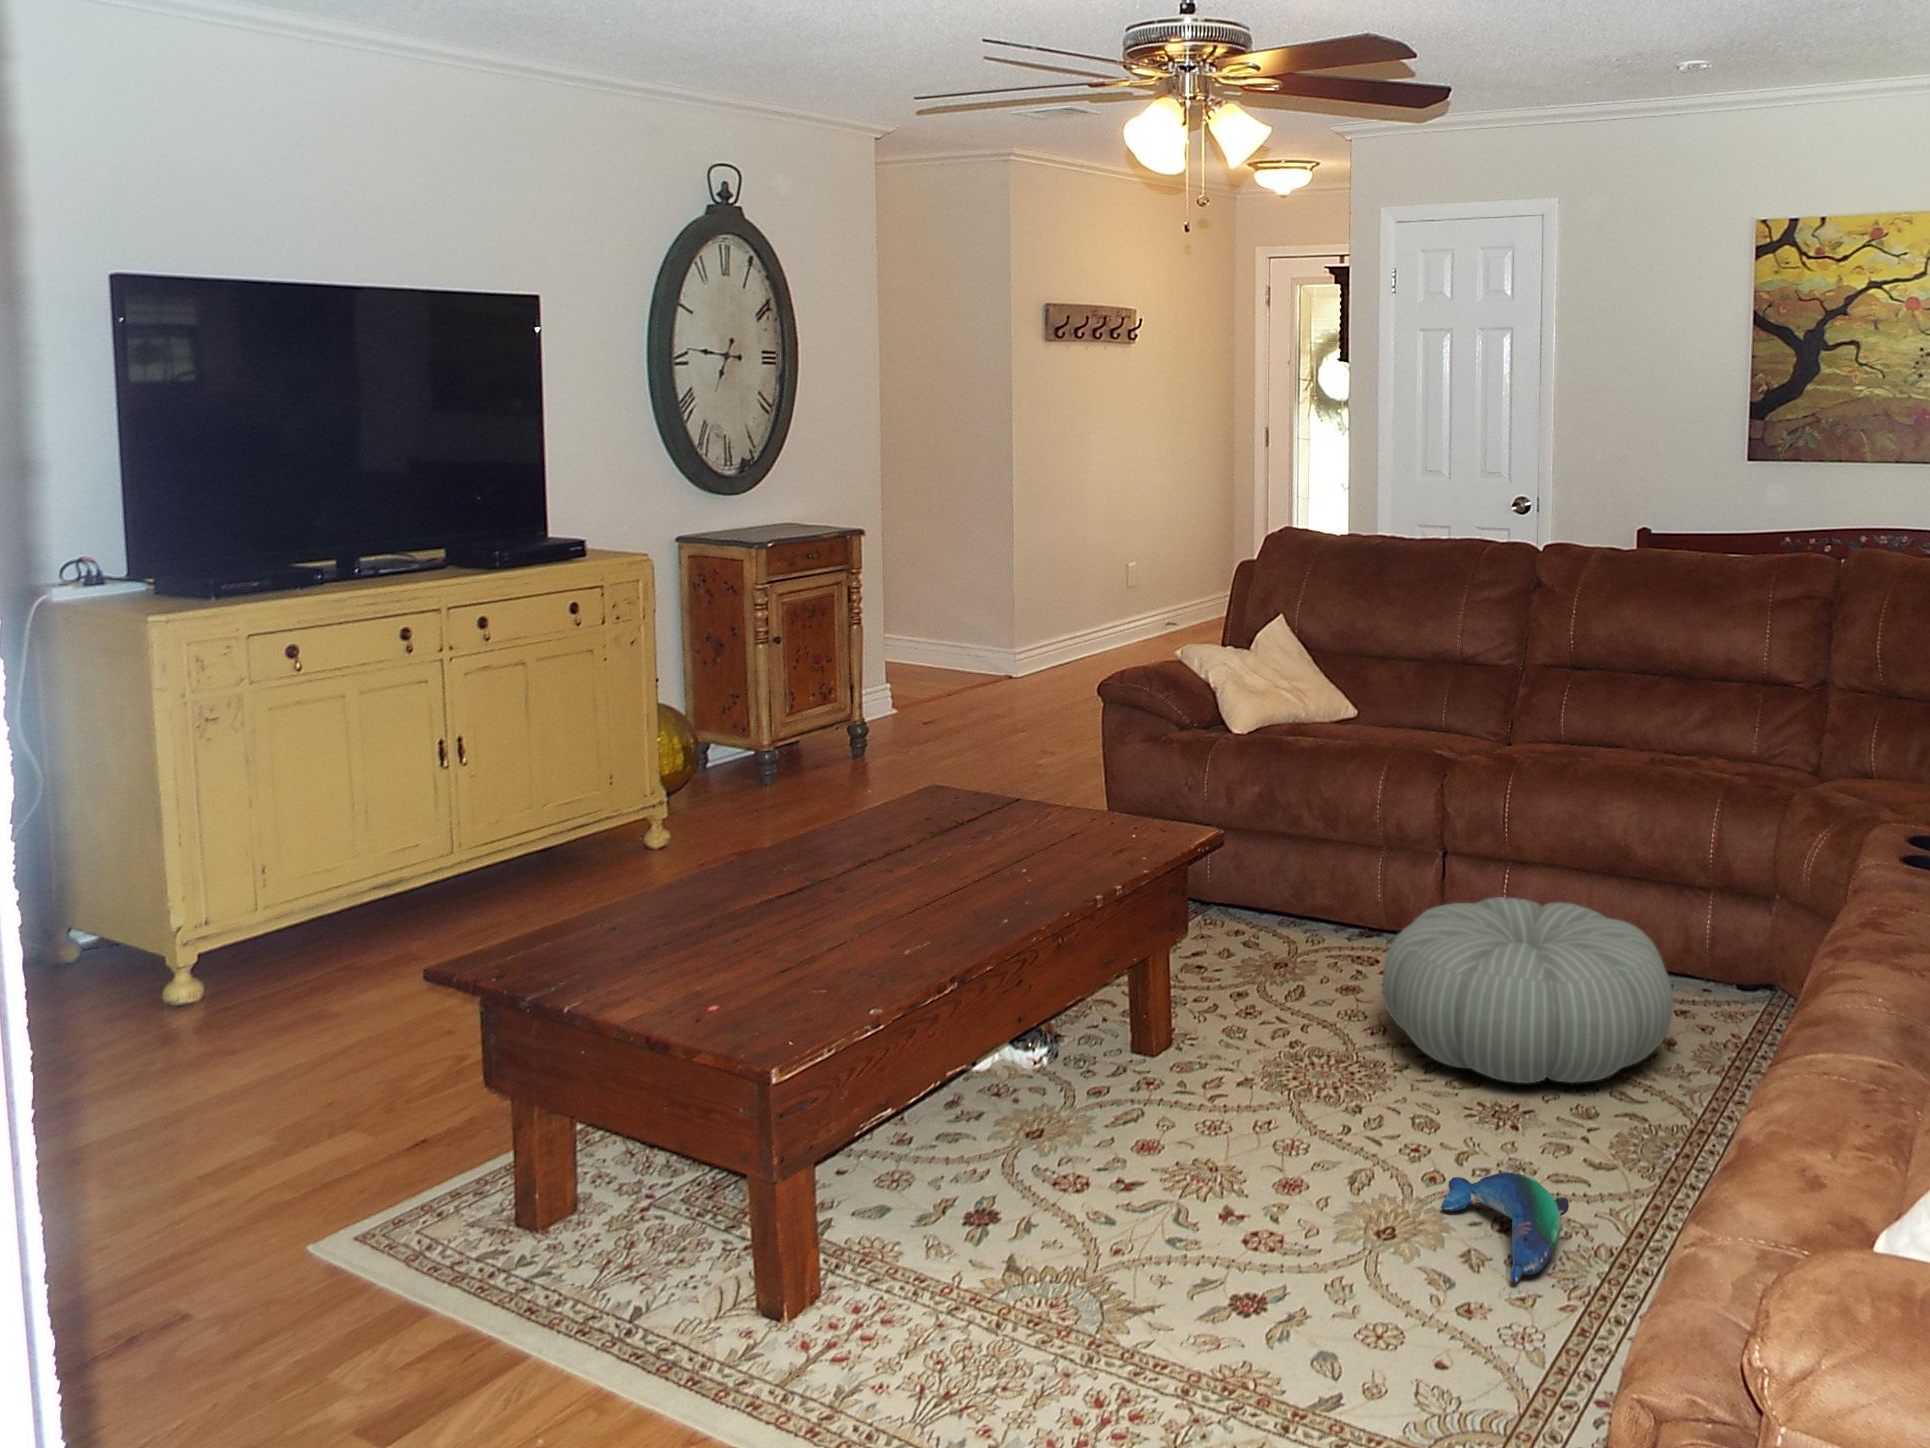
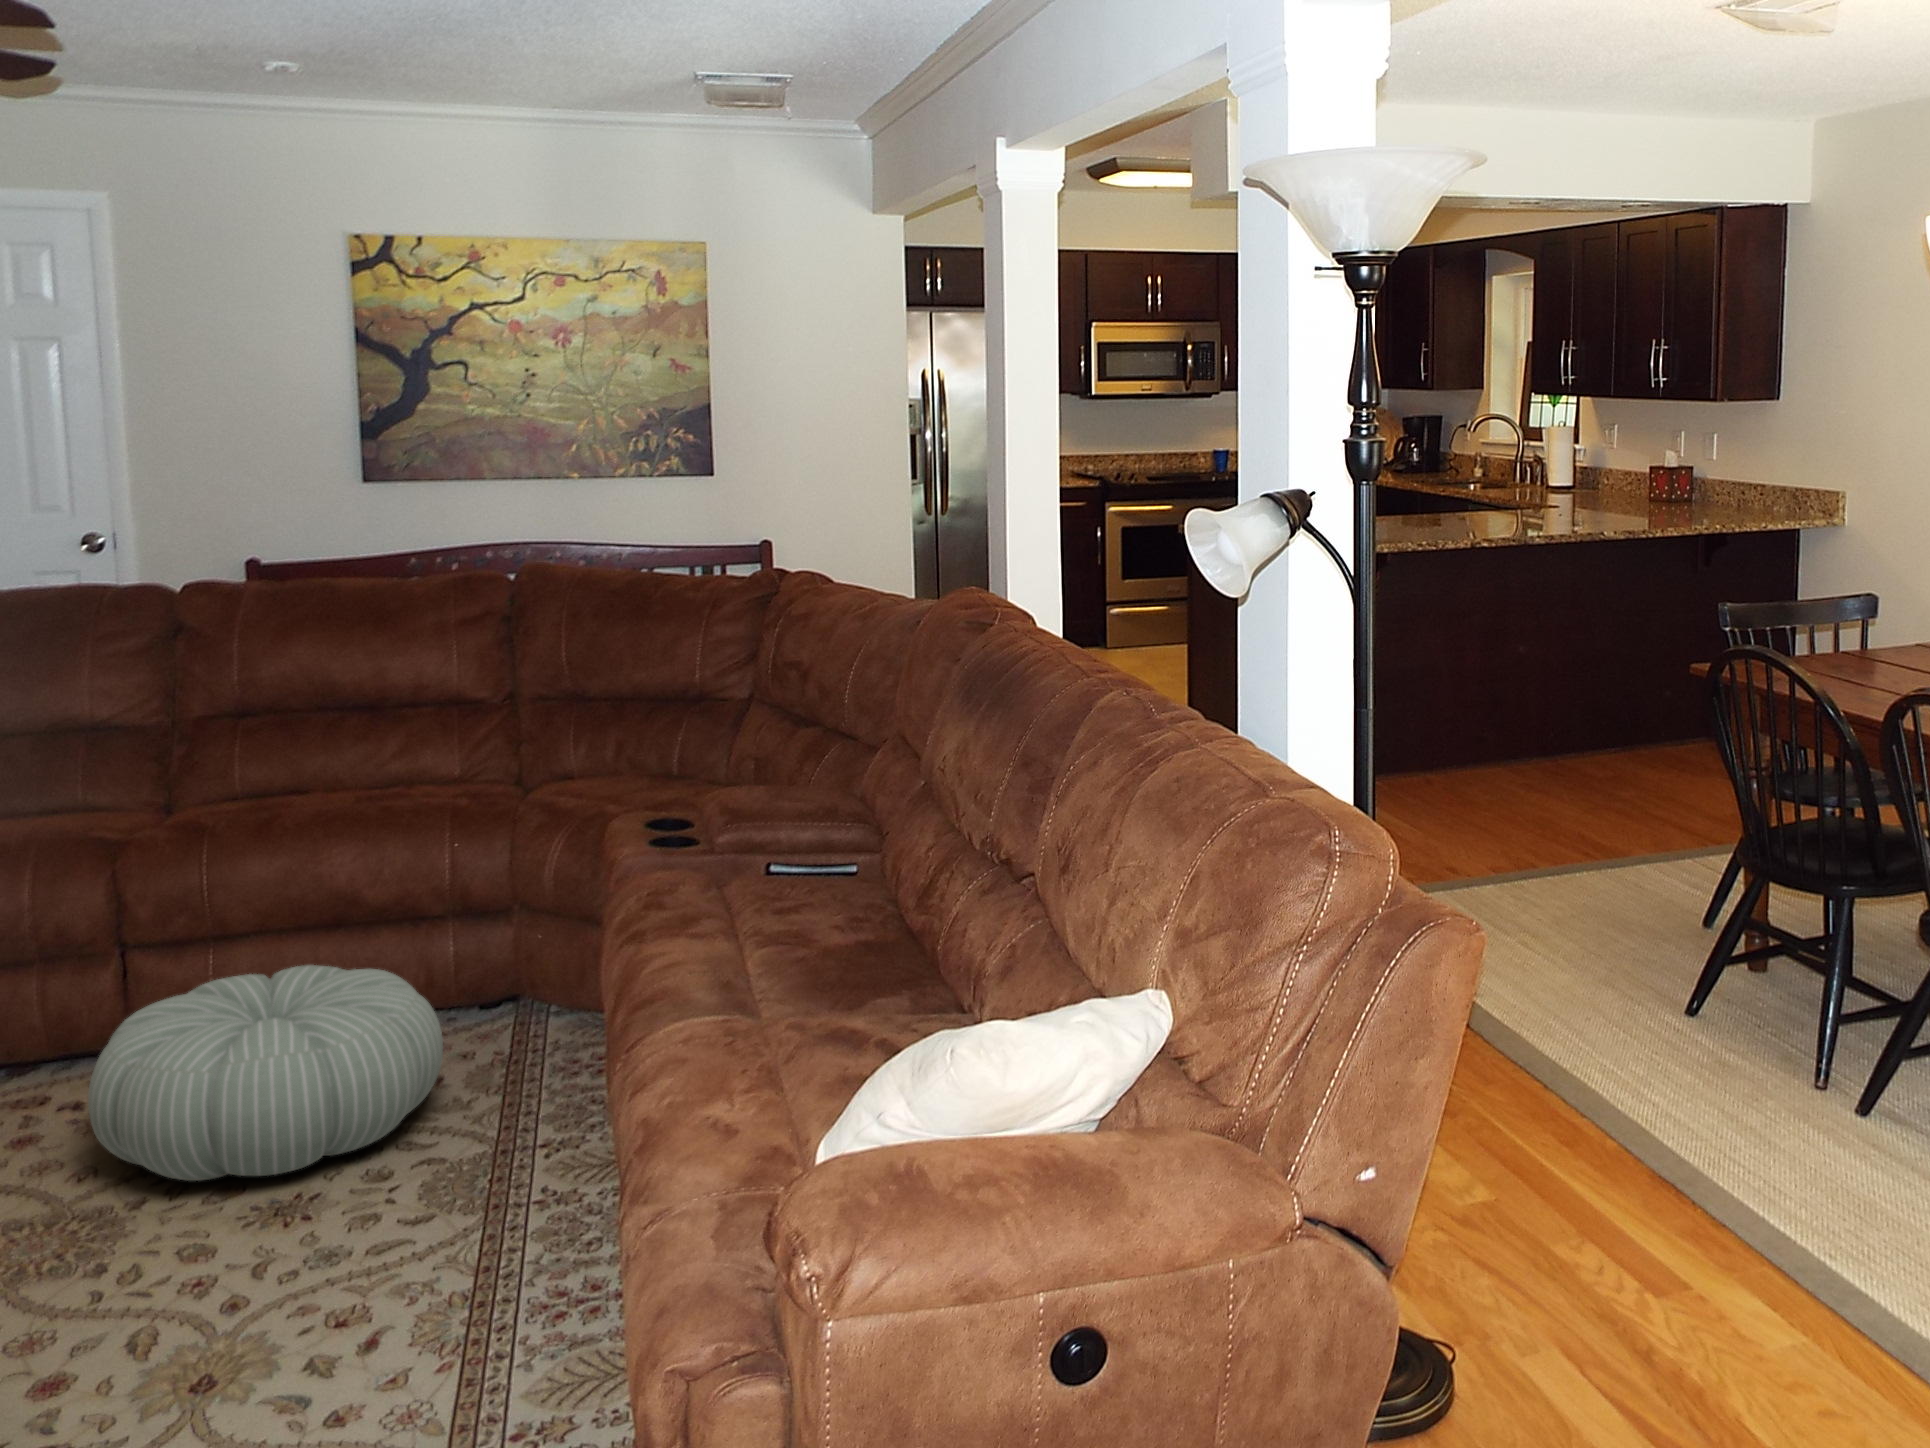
plush toy: present [1441,1173,1569,1283] -> none [259,1256,416,1369]

